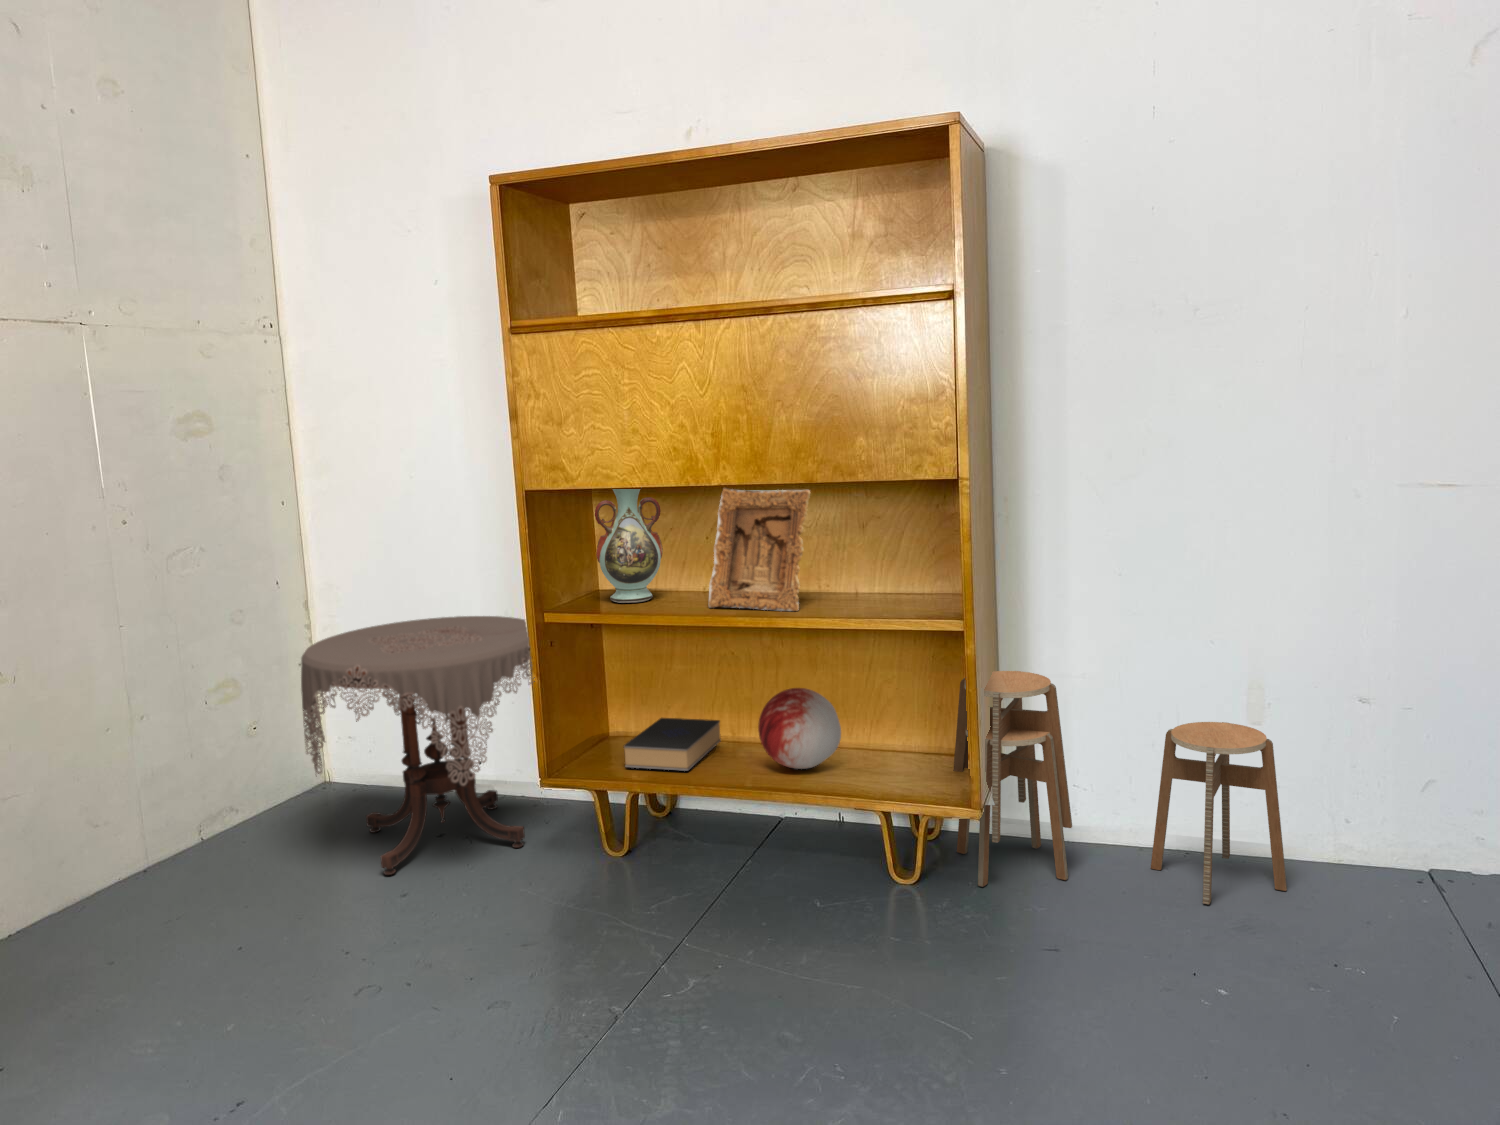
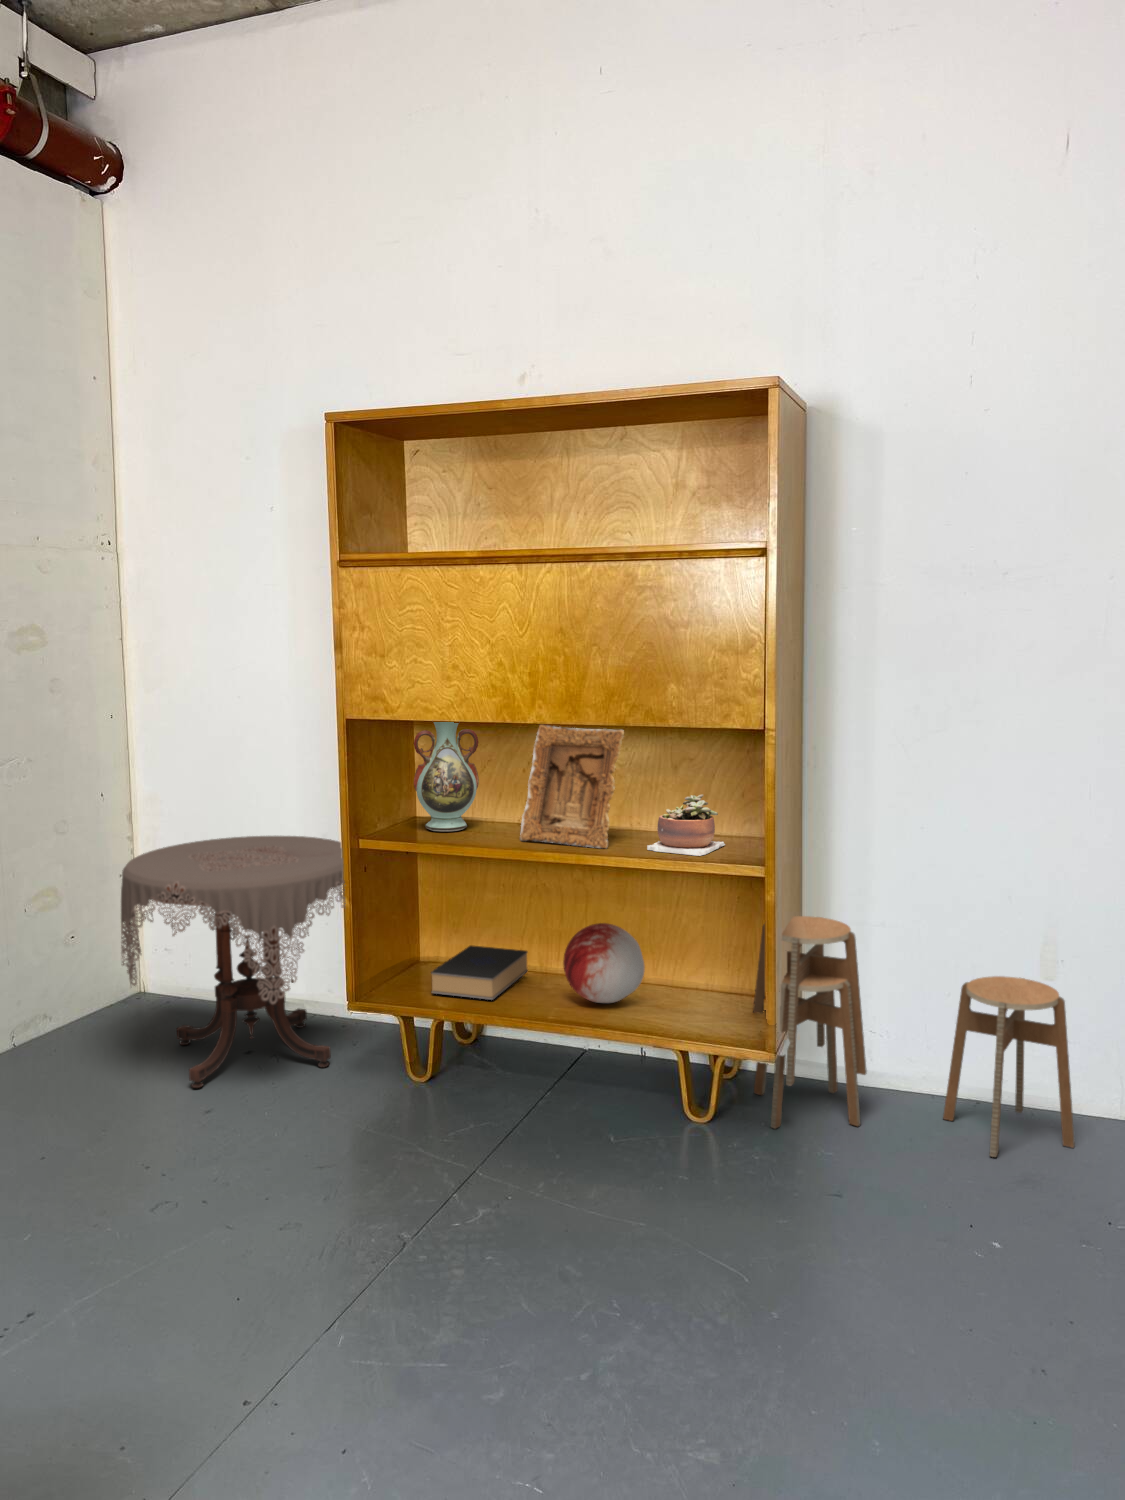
succulent plant: none [839,552,919,614] -> present [647,794,725,856]

